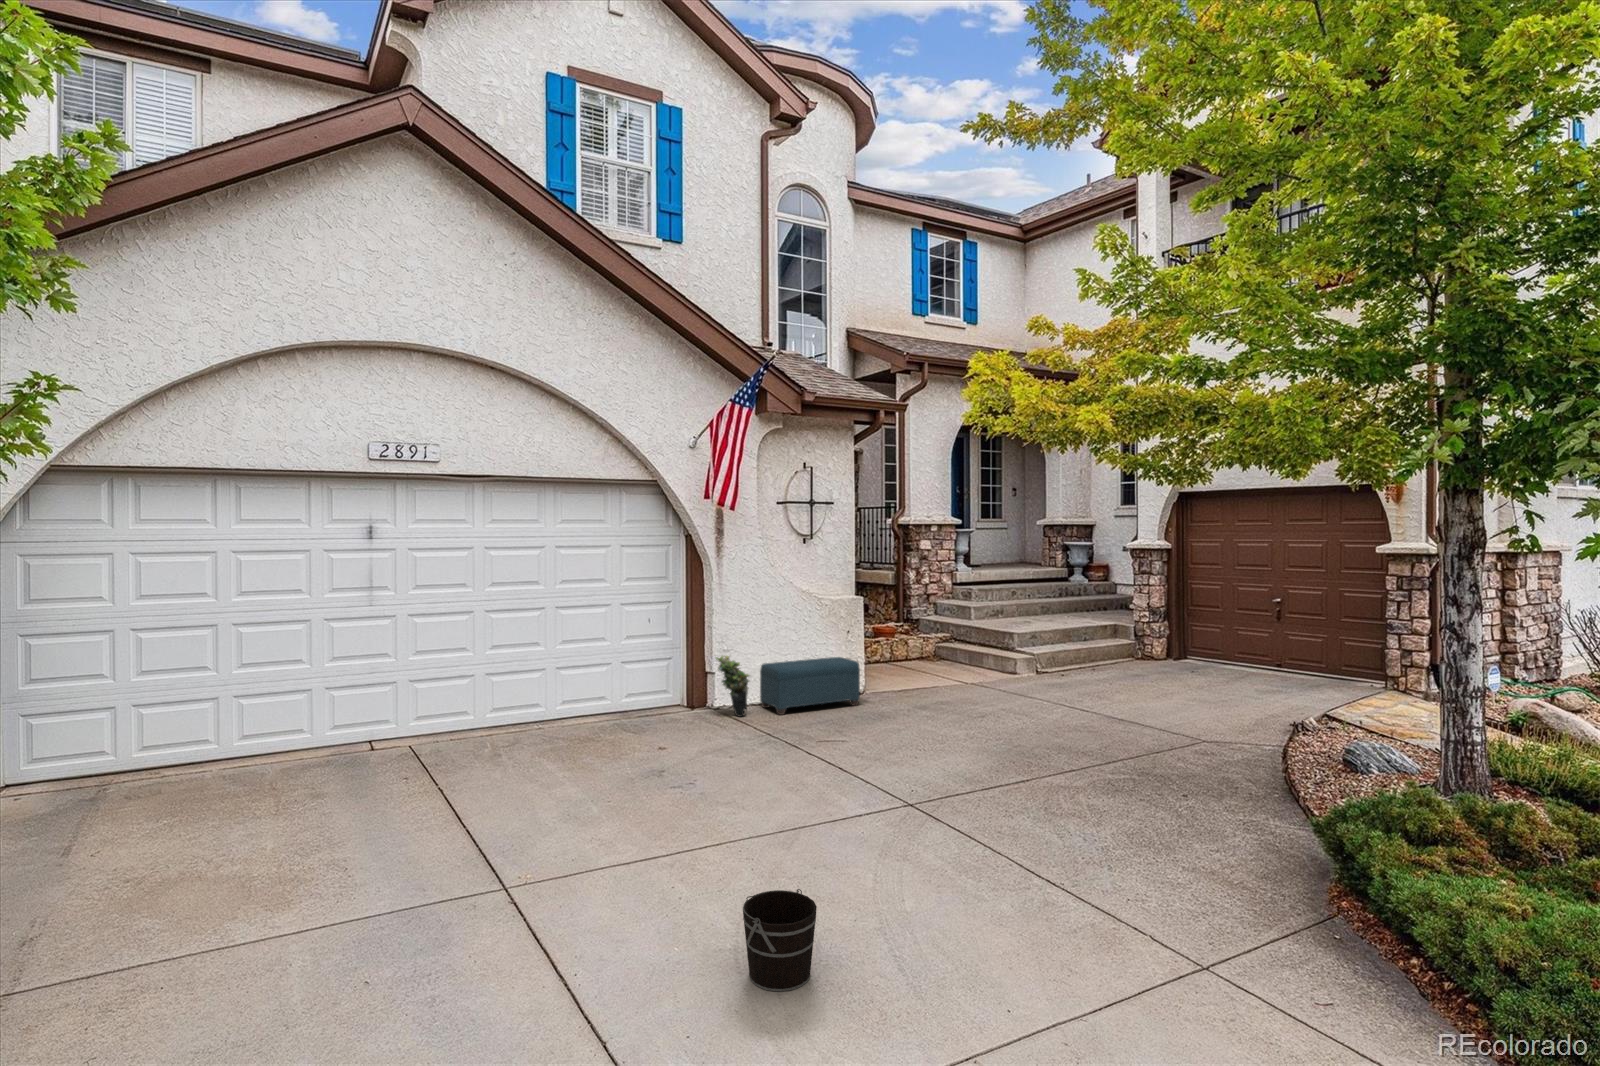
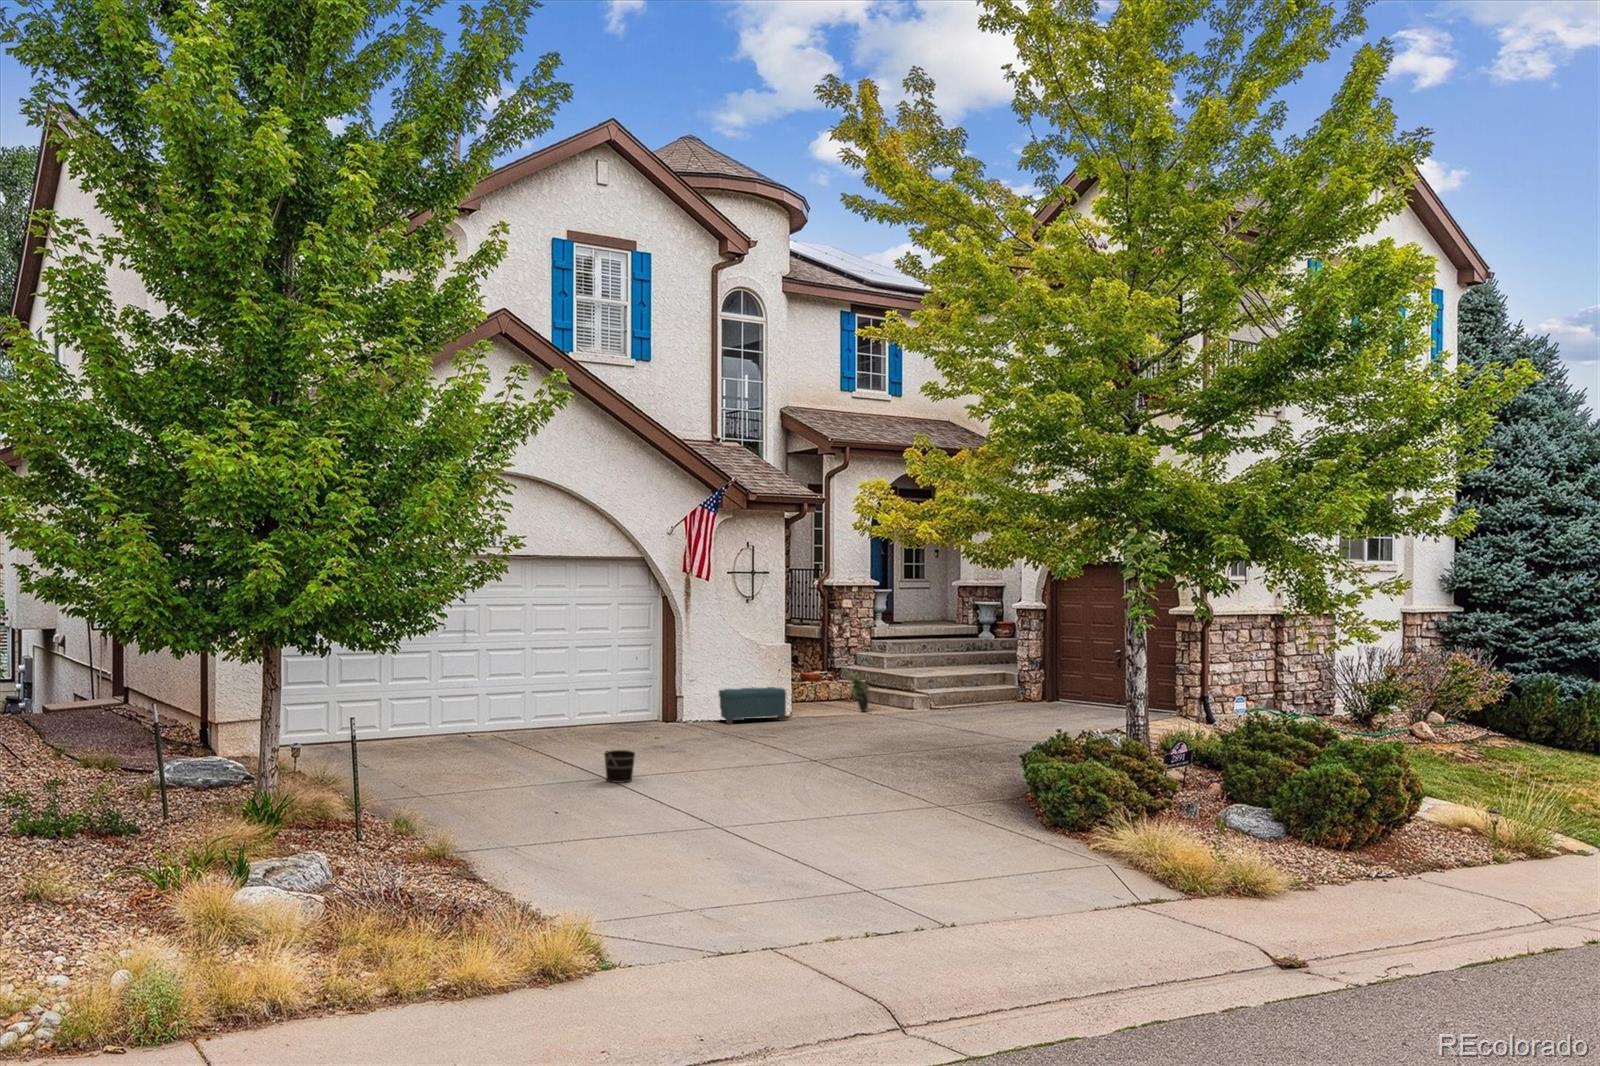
potted plant: present [716,656,749,717] -> present [848,674,870,712]
bucket: present [743,889,817,991] -> present [604,750,635,783]

